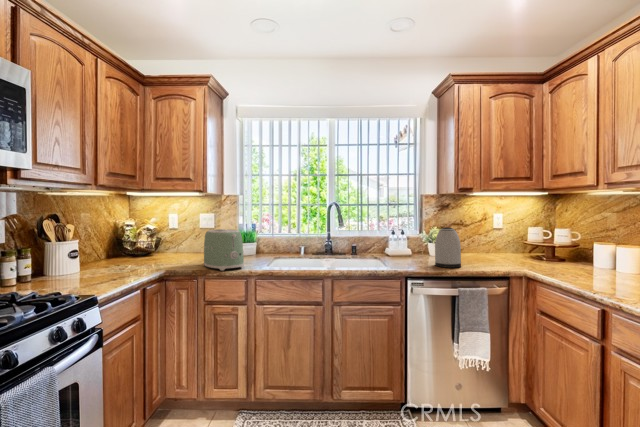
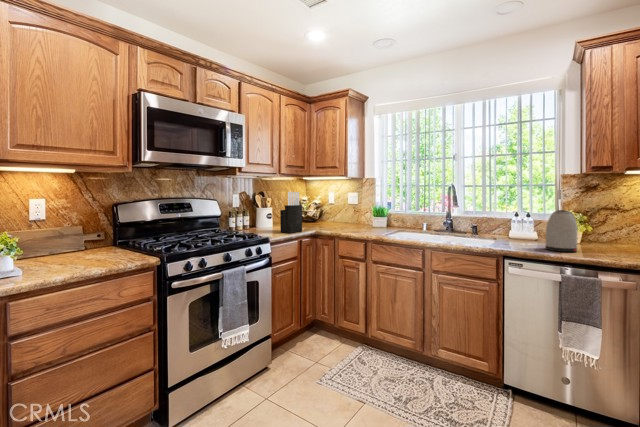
knife block: none [105,213,144,280] -> present [280,192,302,233]
toaster: present [204,229,244,270] -> none [341,205,367,234]

